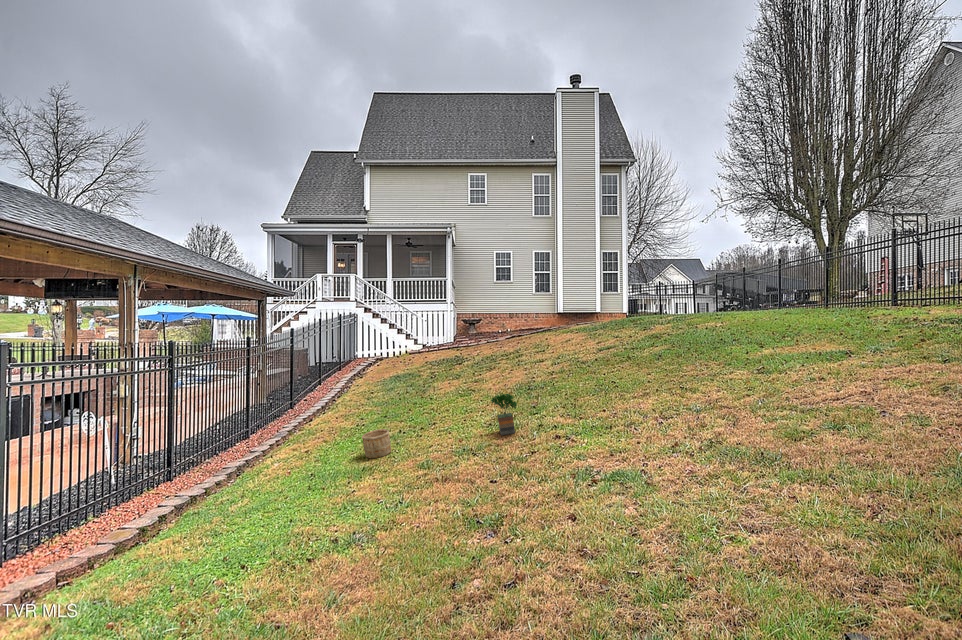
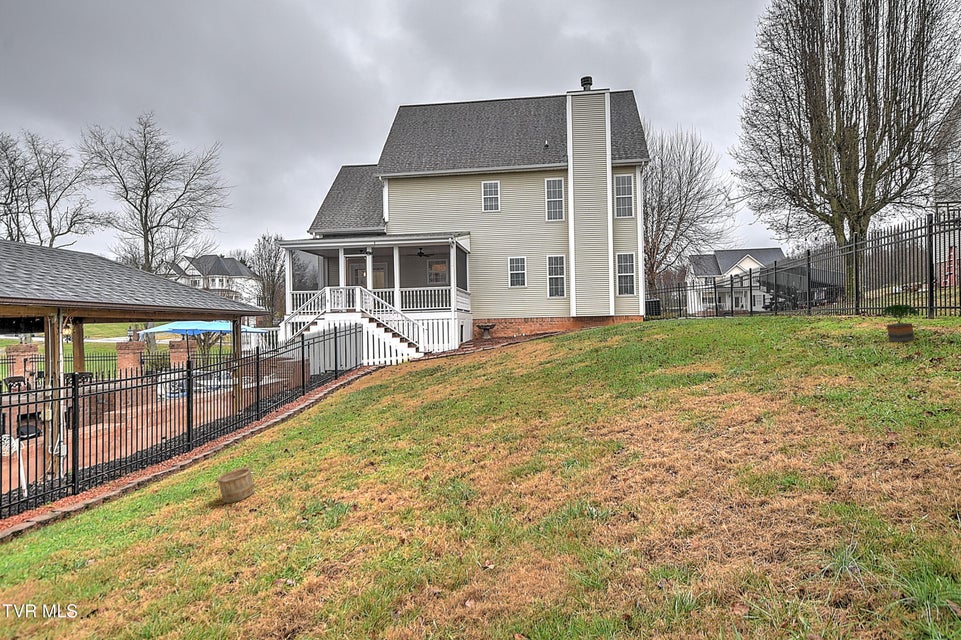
potted tree: present [491,394,517,435] -> present [882,304,918,342]

